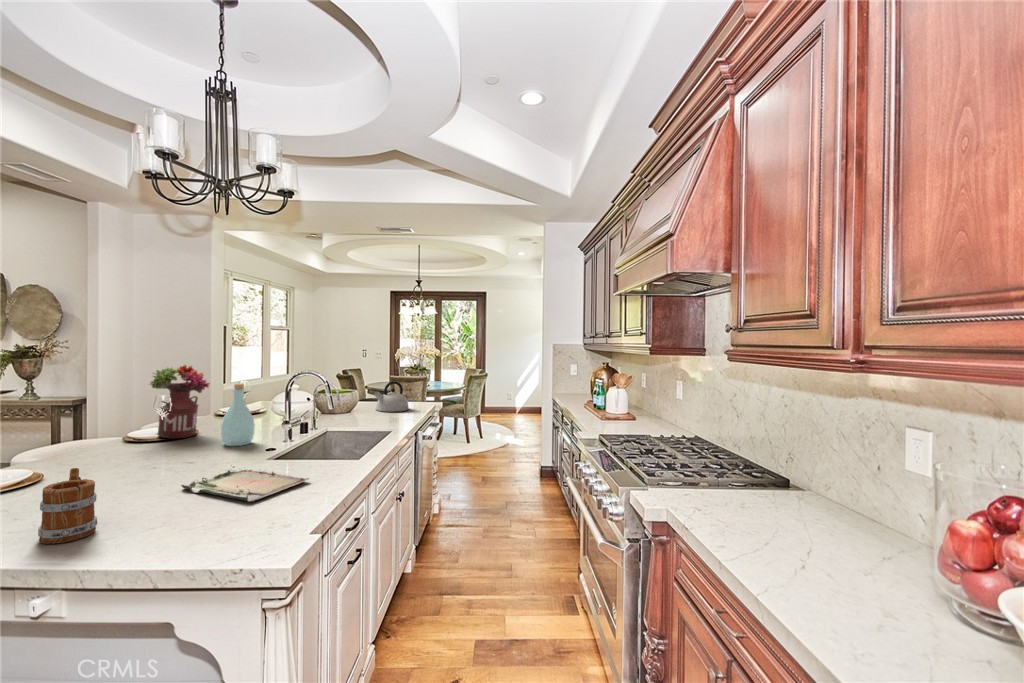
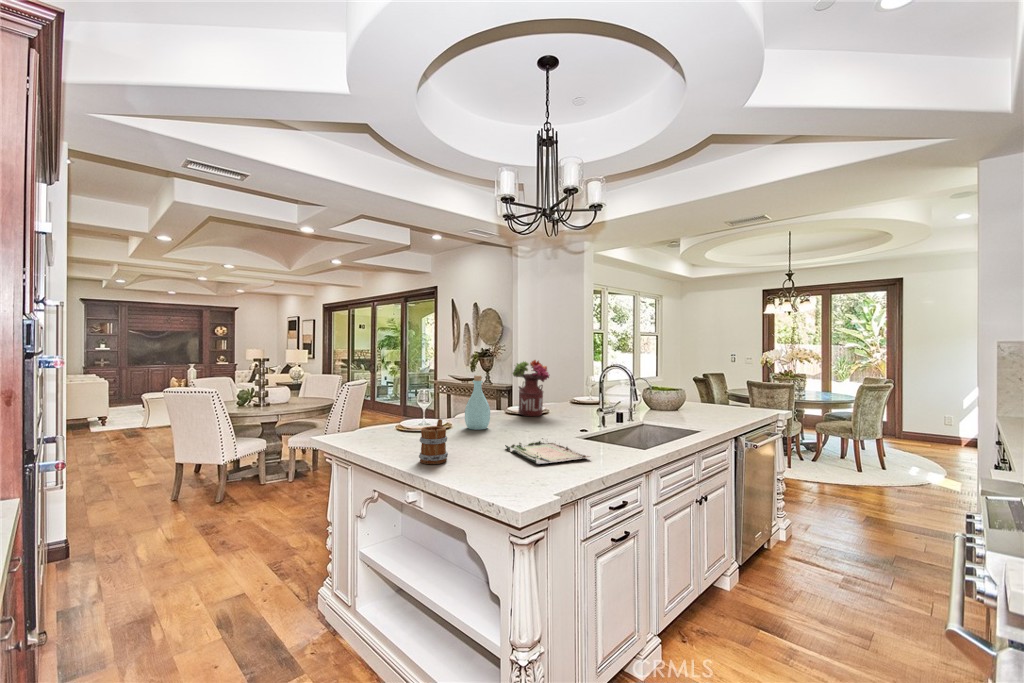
kettle: present [374,381,409,412] -> none [700,383,741,415]
bottle: present [221,384,255,446] -> present [465,376,490,430]

